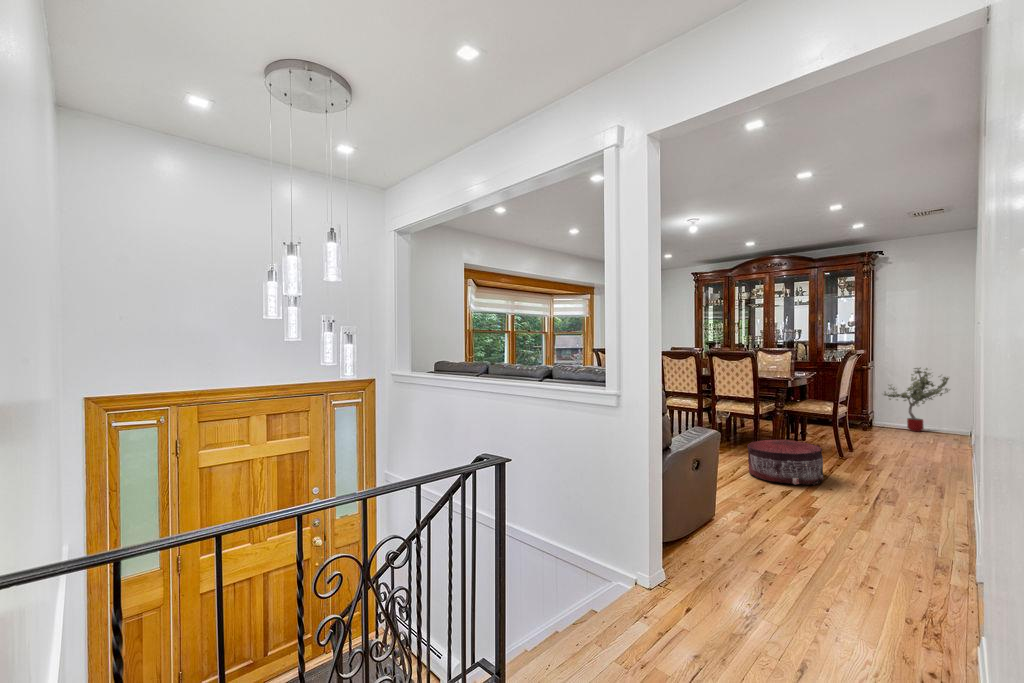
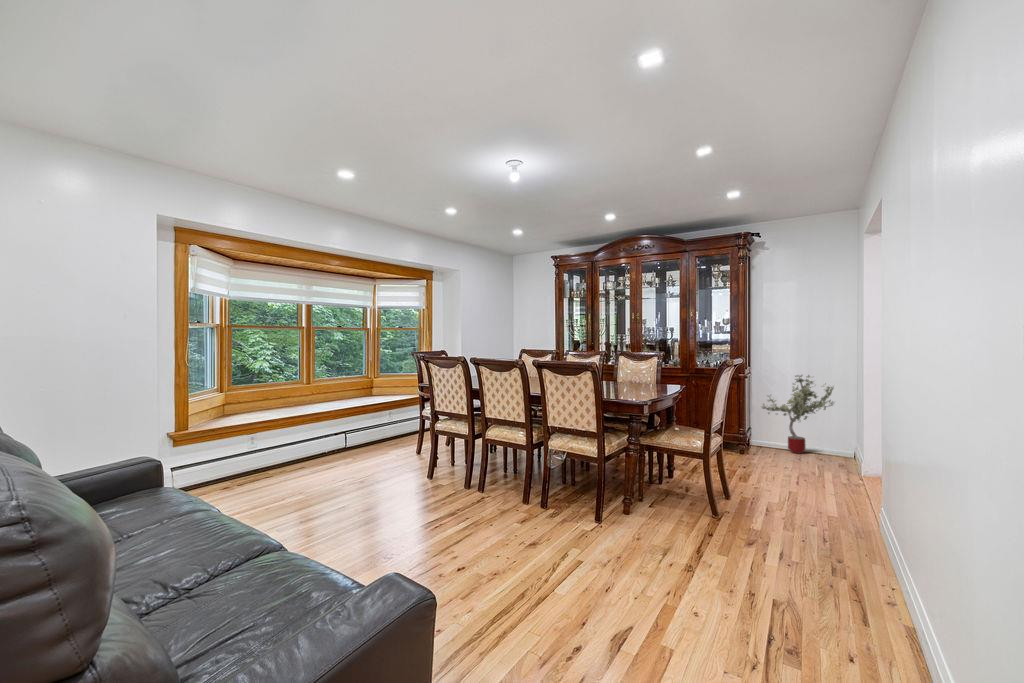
pouf: present [747,440,823,485] -> none [572,504,684,602]

